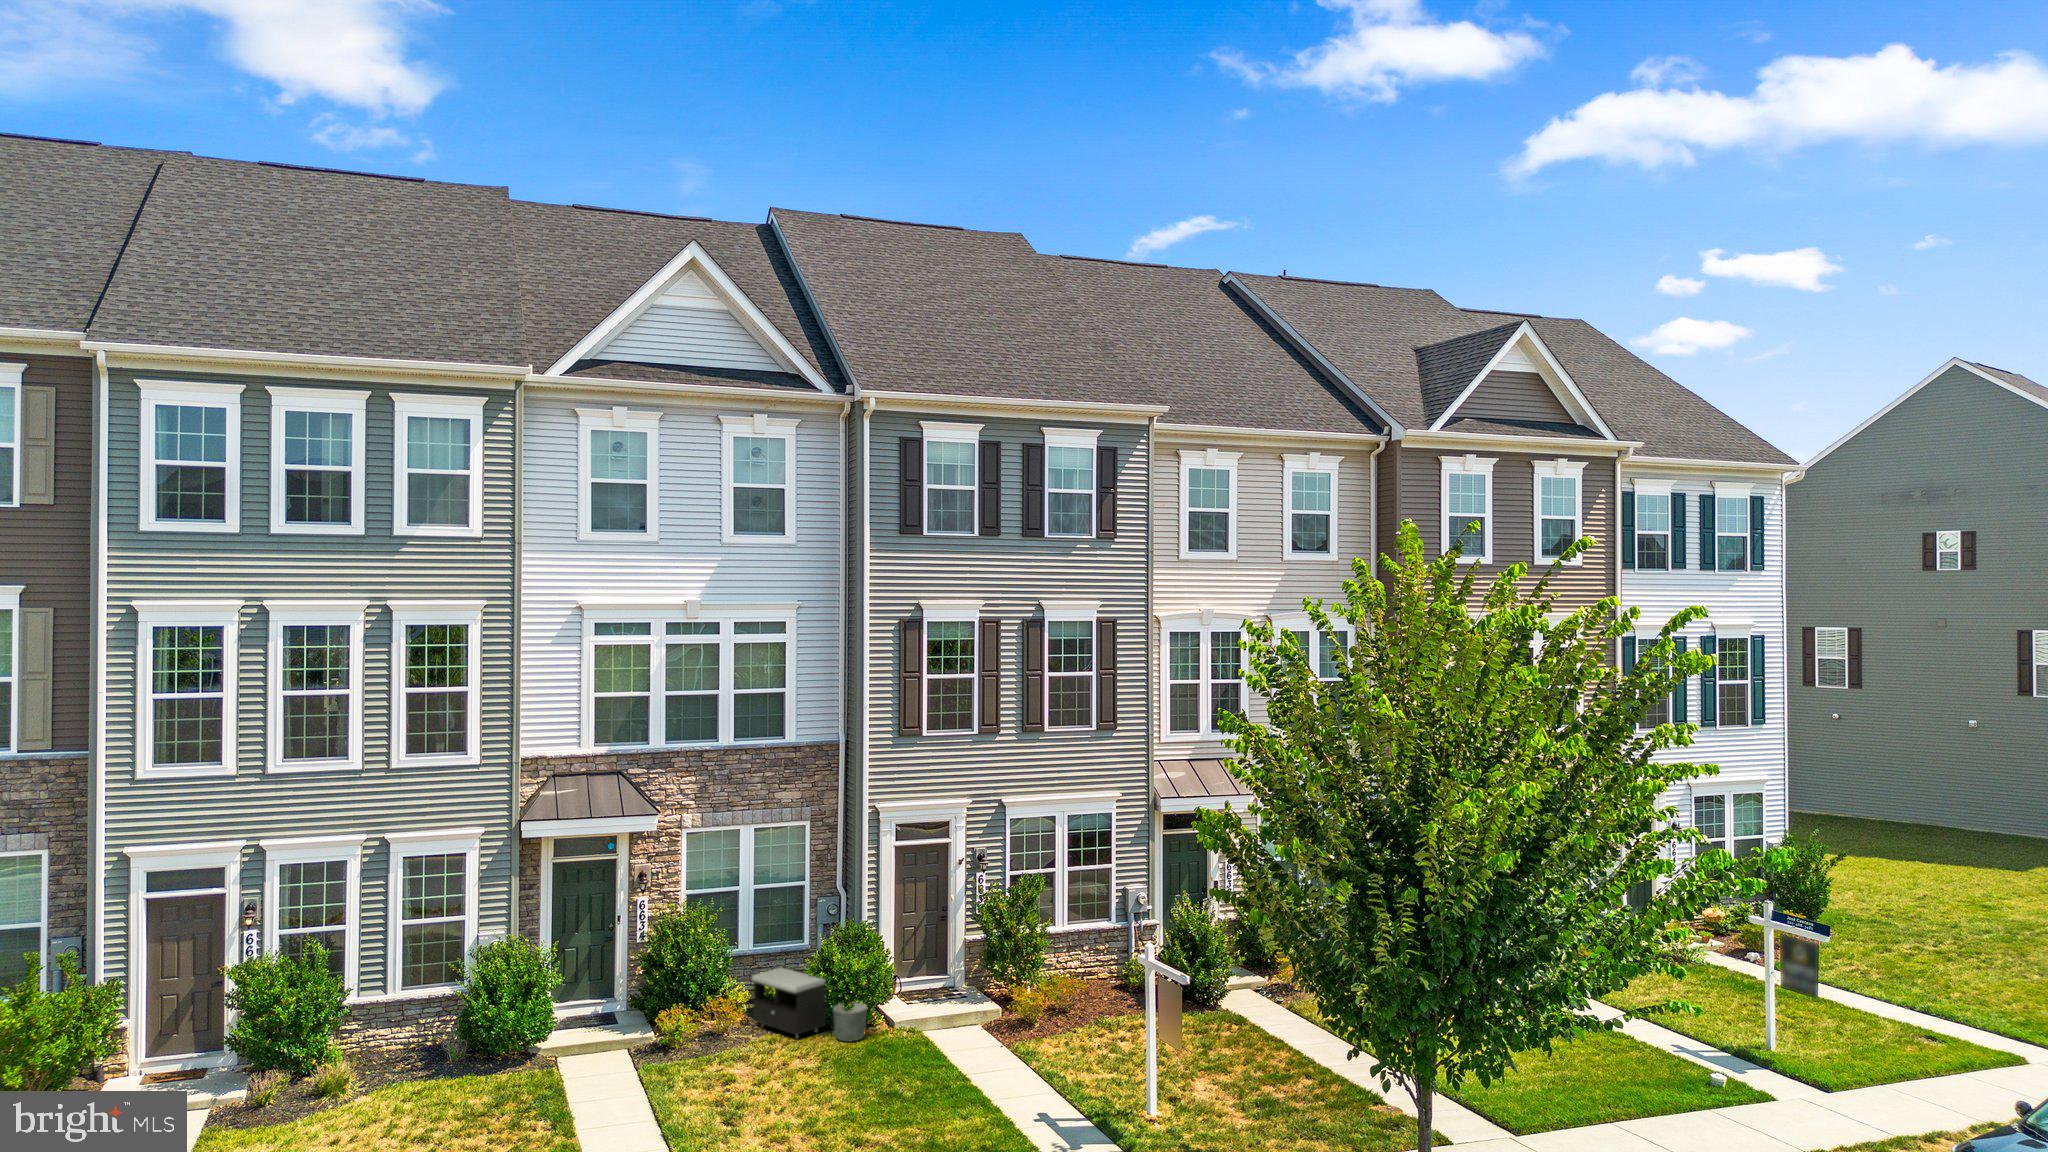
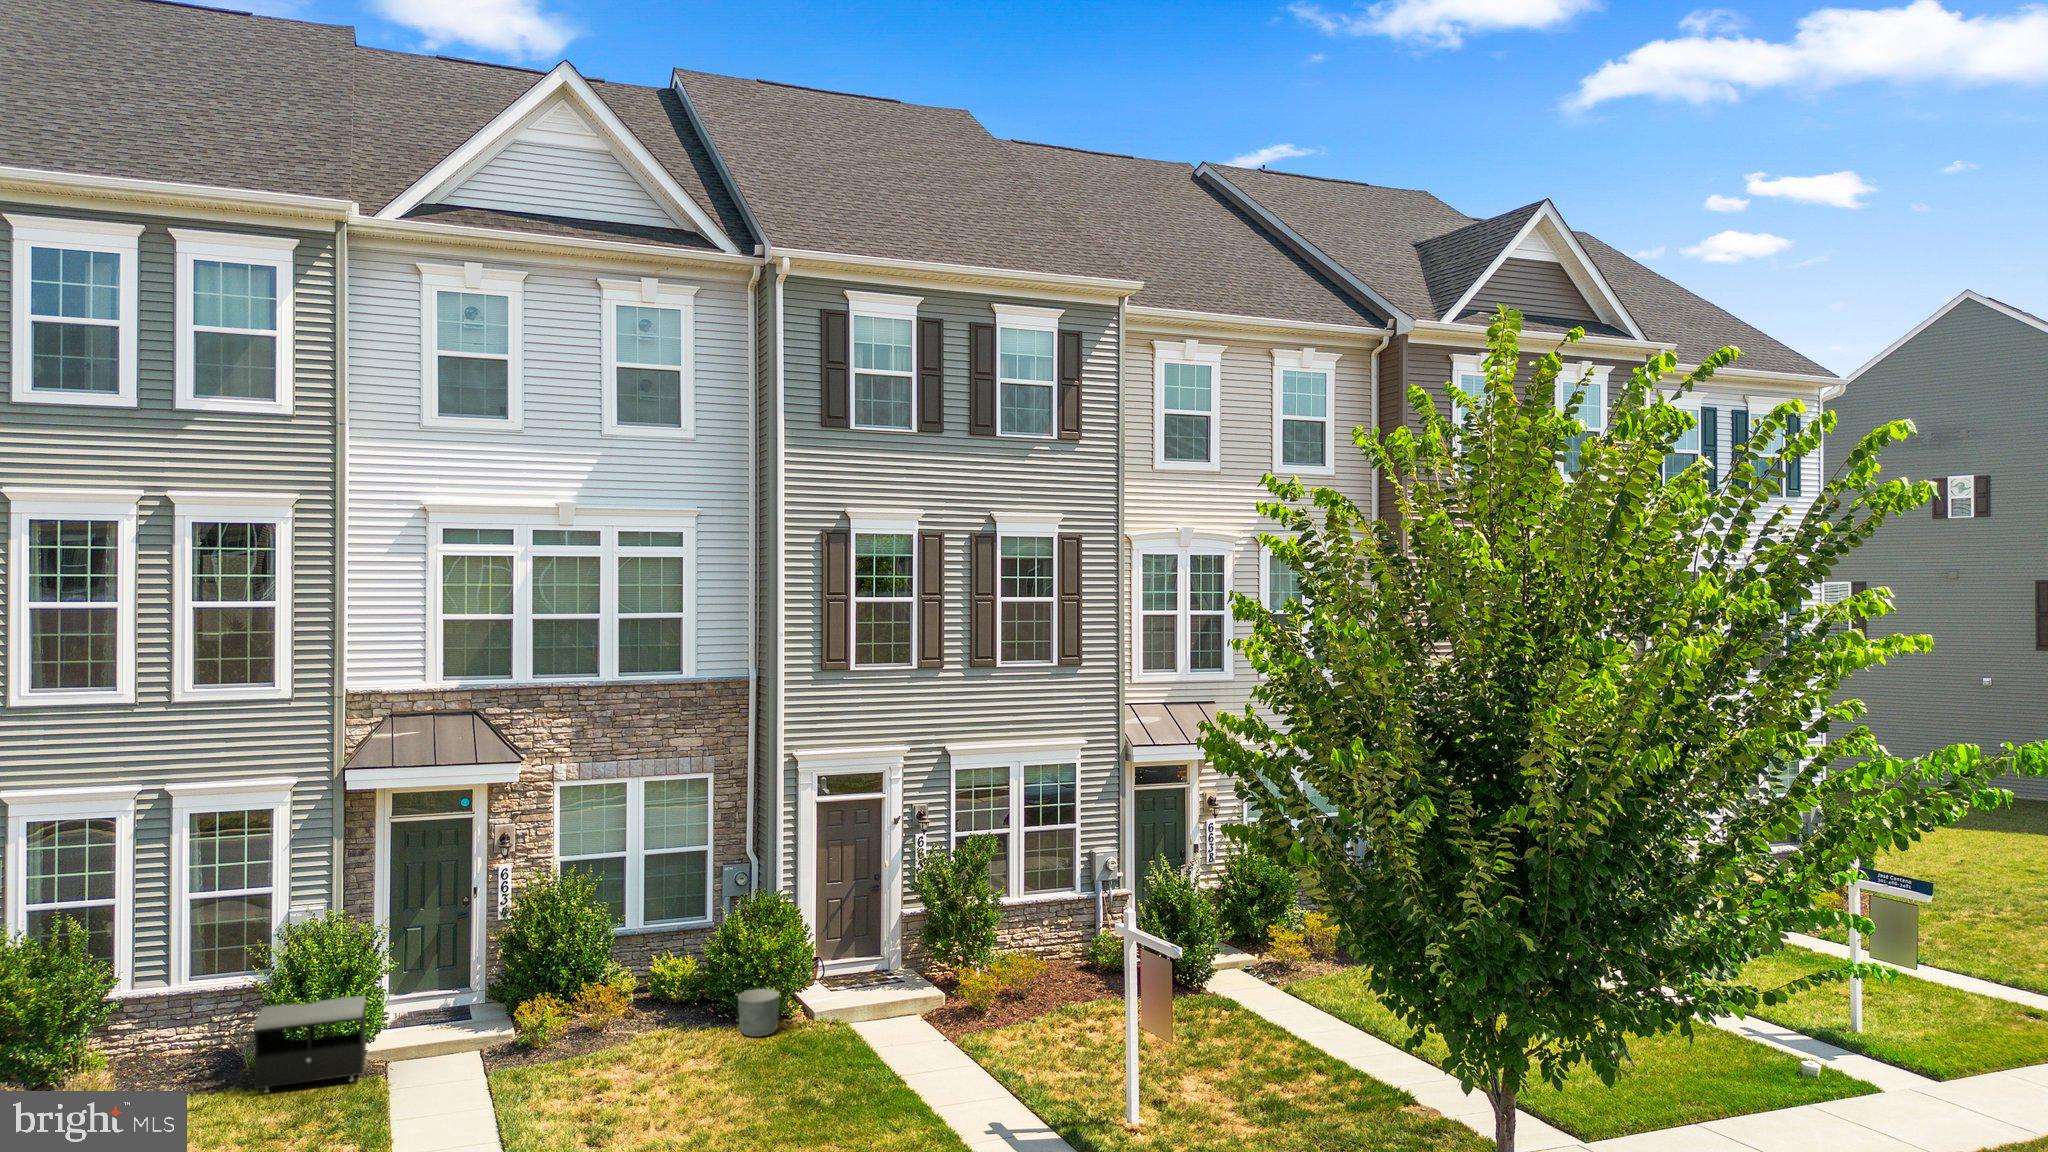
storage bench: present [752,968,826,1038] -> present [254,996,366,1093]

